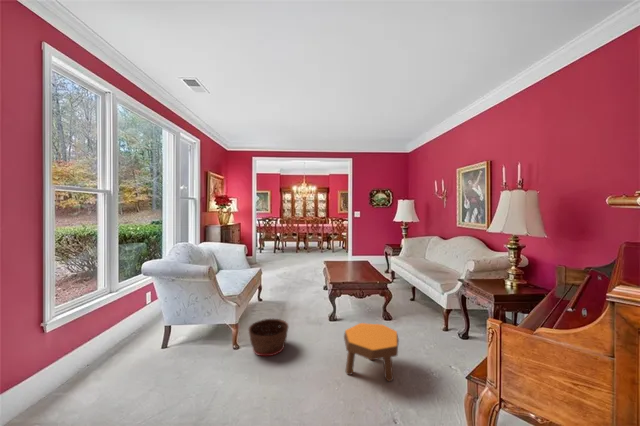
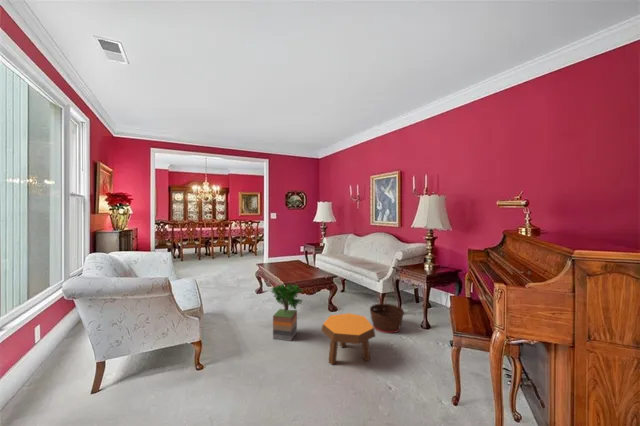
potted tree: none [307,283,341,341] -> present [272,284,303,341]
basket: present [249,319,288,356] -> present [370,304,404,333]

